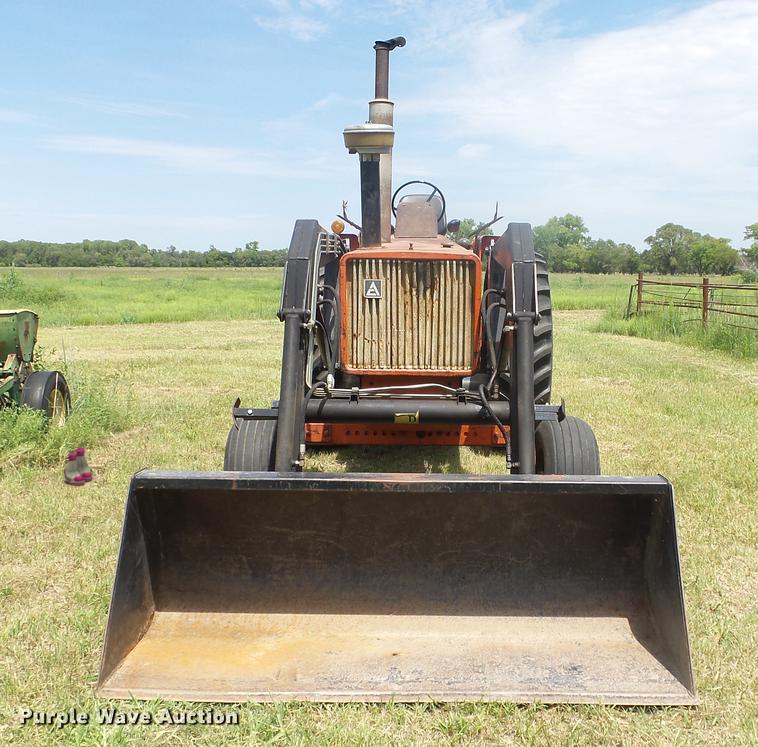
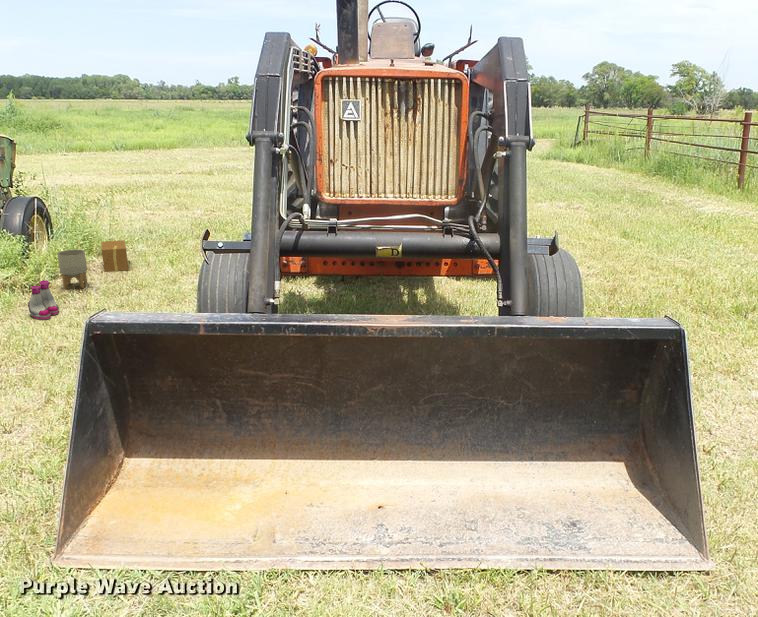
cardboard box: none [133,411,158,442] -> present [101,240,128,272]
planter: none [92,419,119,458] -> present [57,249,87,289]

